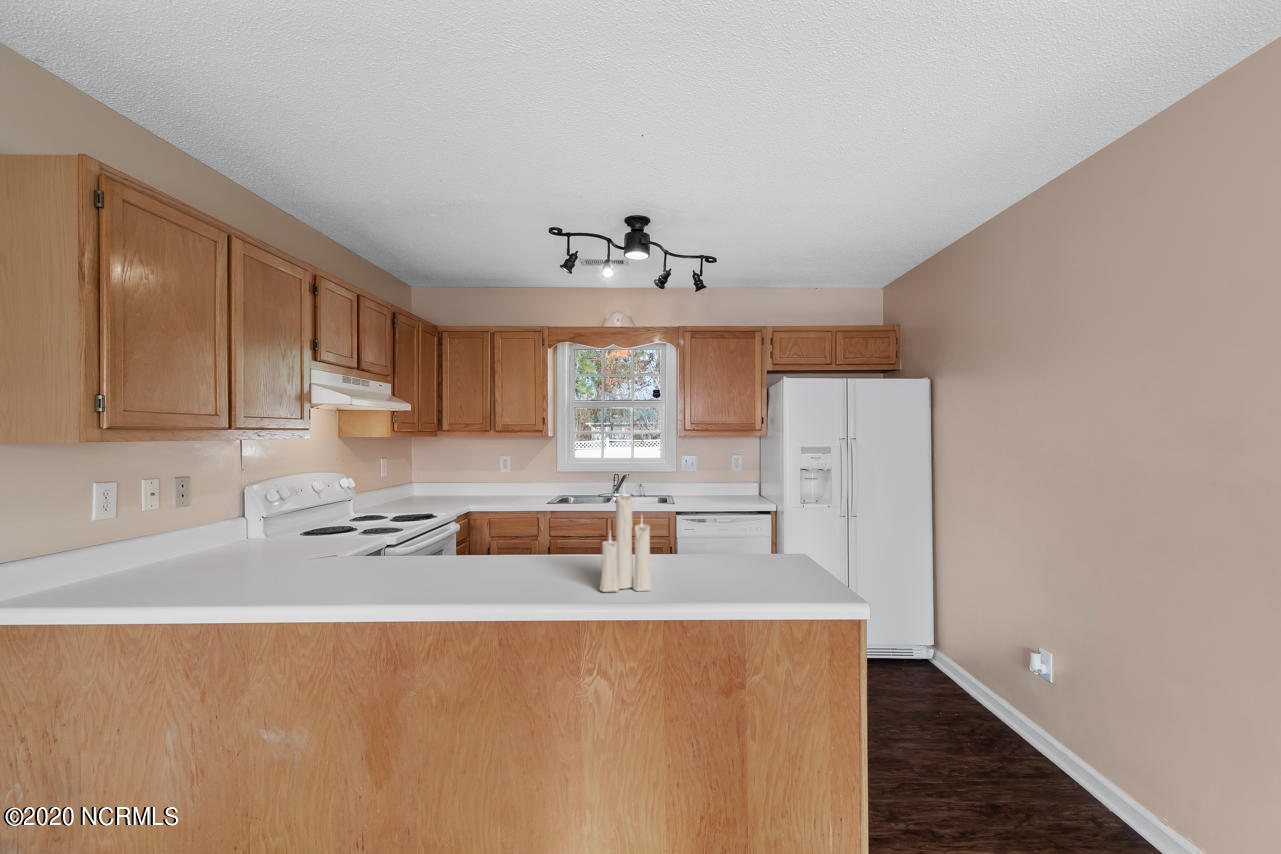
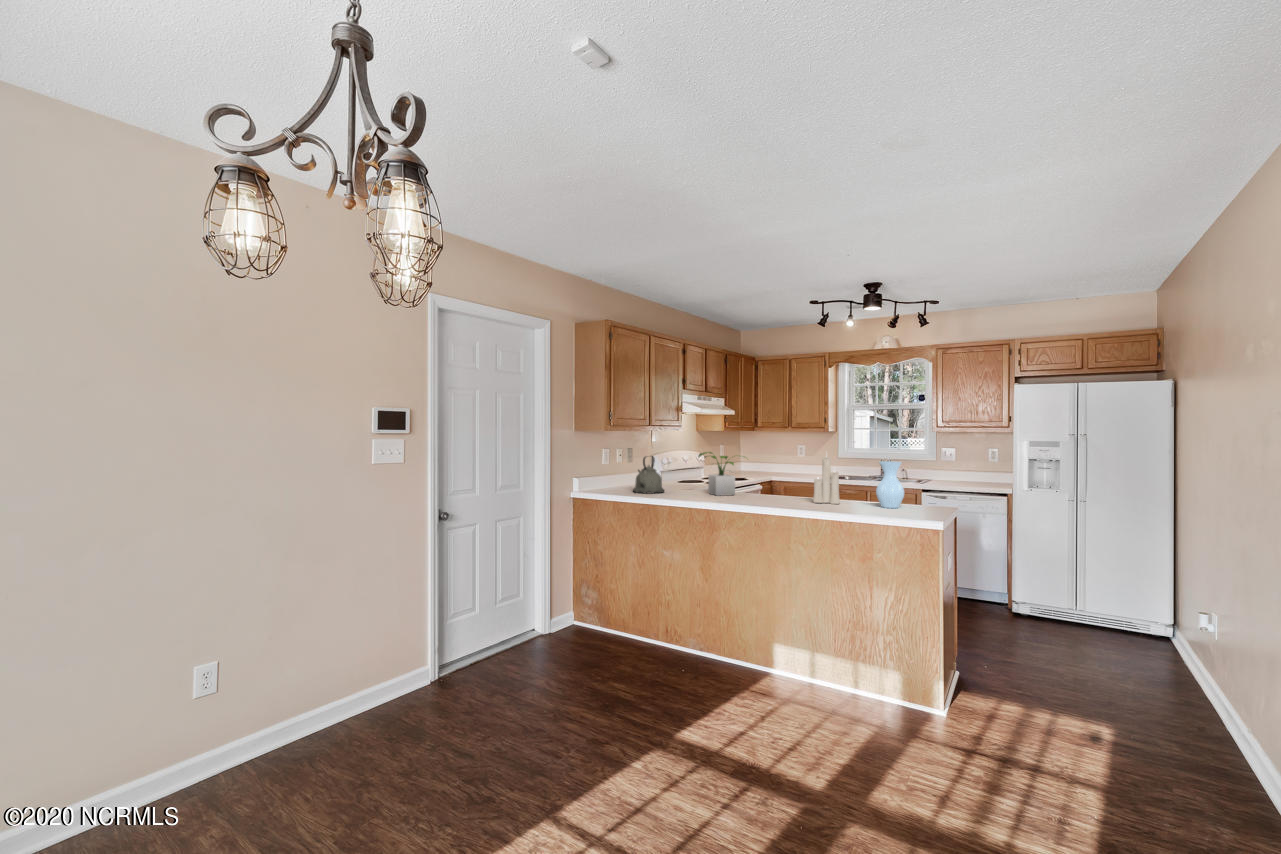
potted plant: none [336,490,452,584] -> present [698,452,735,496]
vase: none [723,500,775,594] -> present [876,461,904,508]
kettle: none [156,502,251,599] -> present [633,456,664,493]

